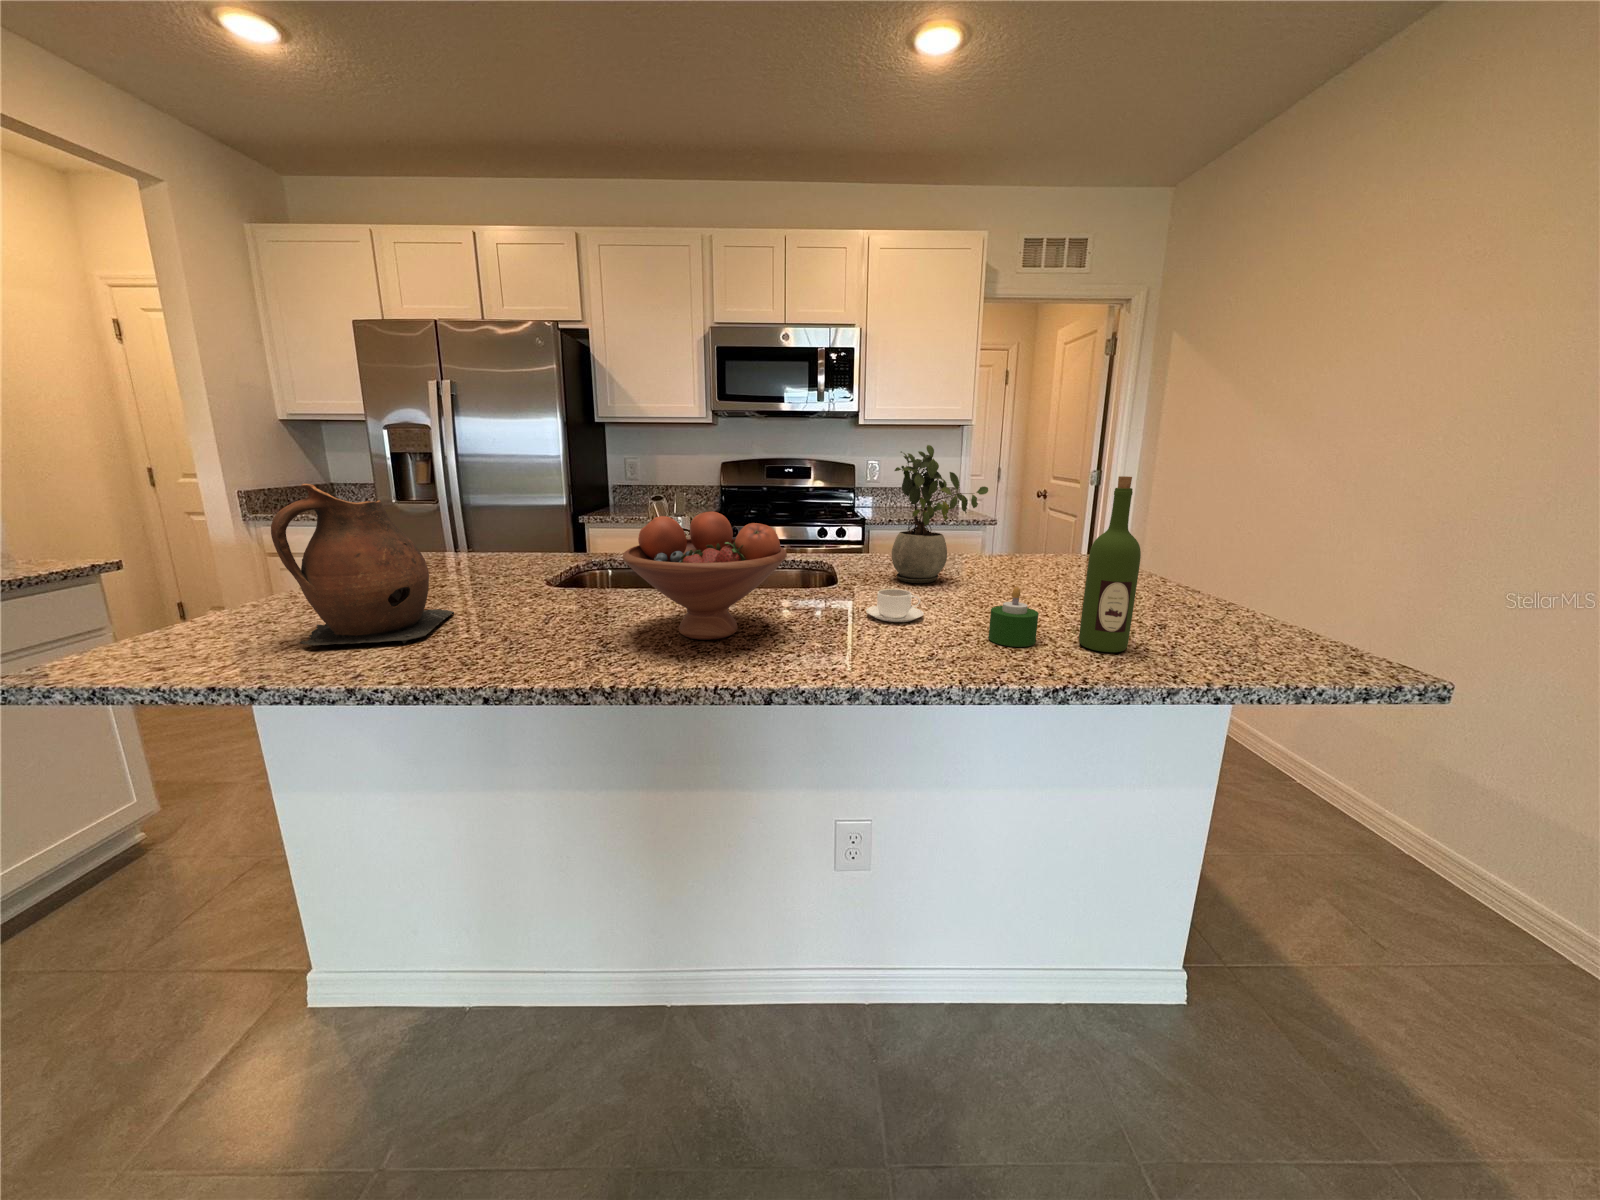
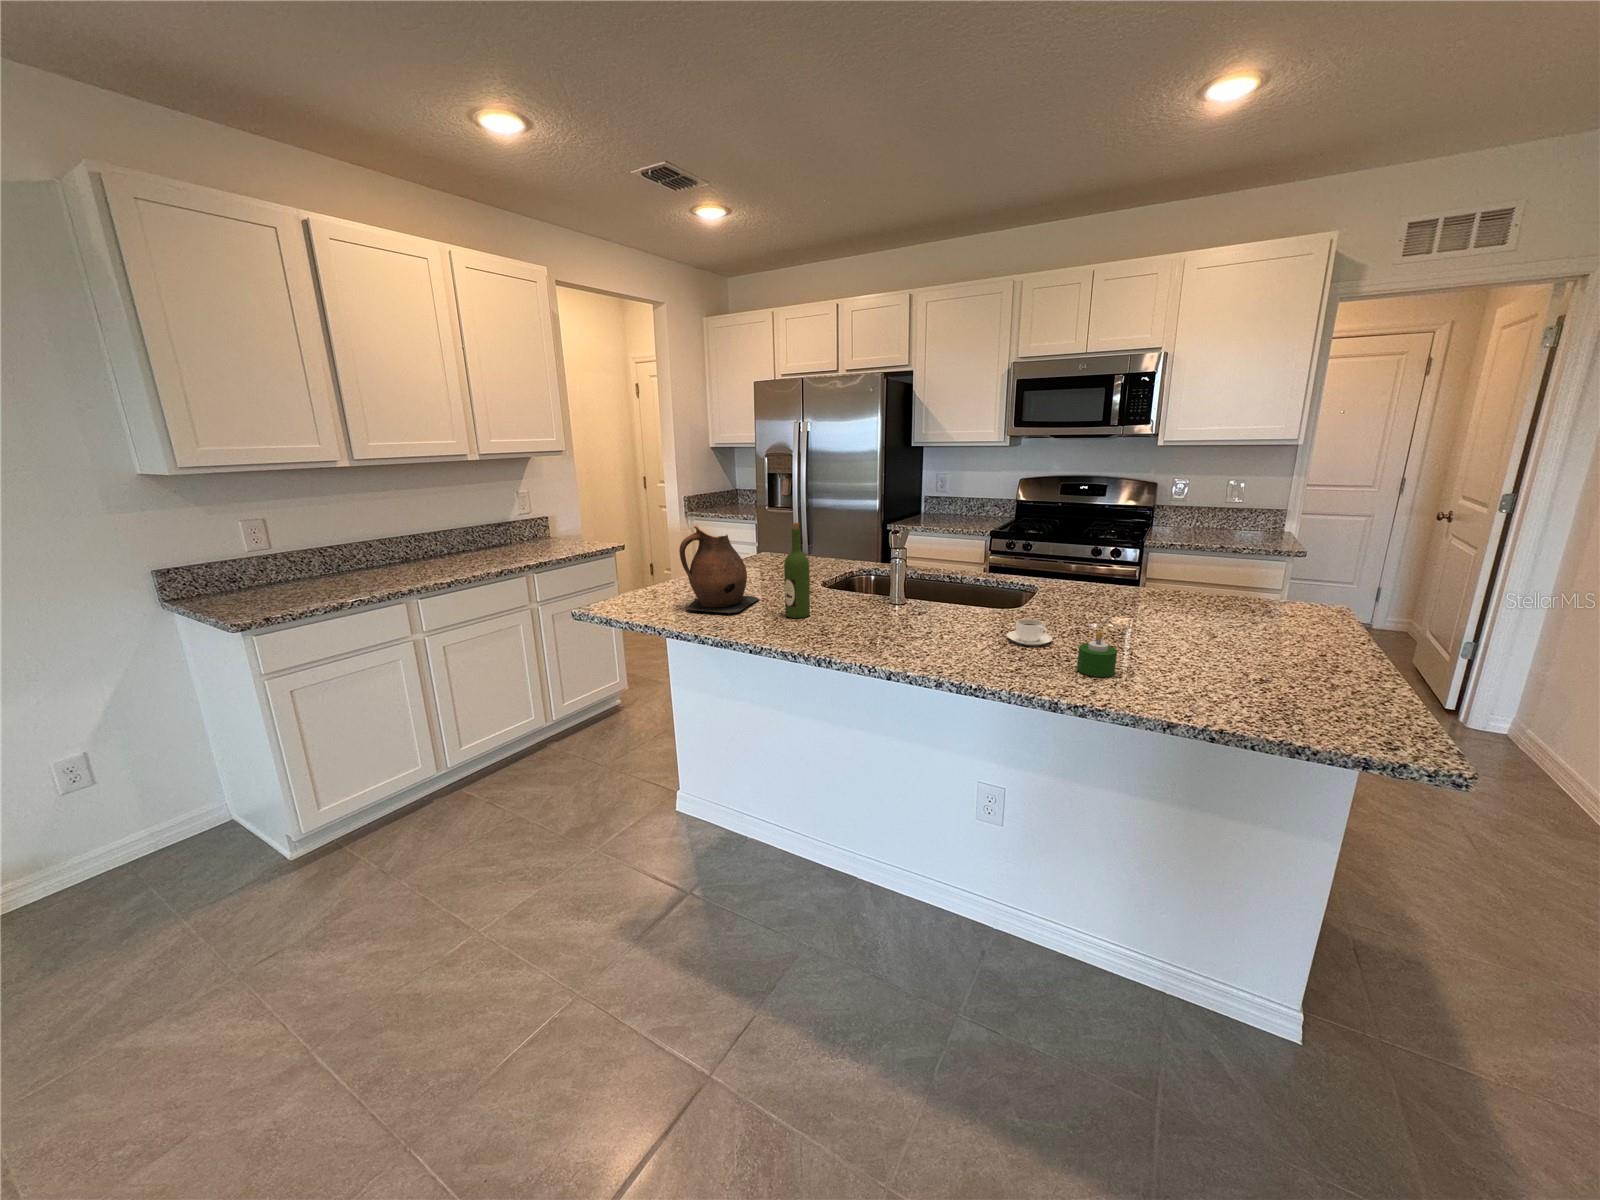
potted plant: present [891,445,988,583] -> none [1072,502,1159,617]
wine bottle: present [1079,476,1141,652] -> present [784,523,810,618]
fruit bowl: present [623,512,787,640] -> none [836,552,942,637]

